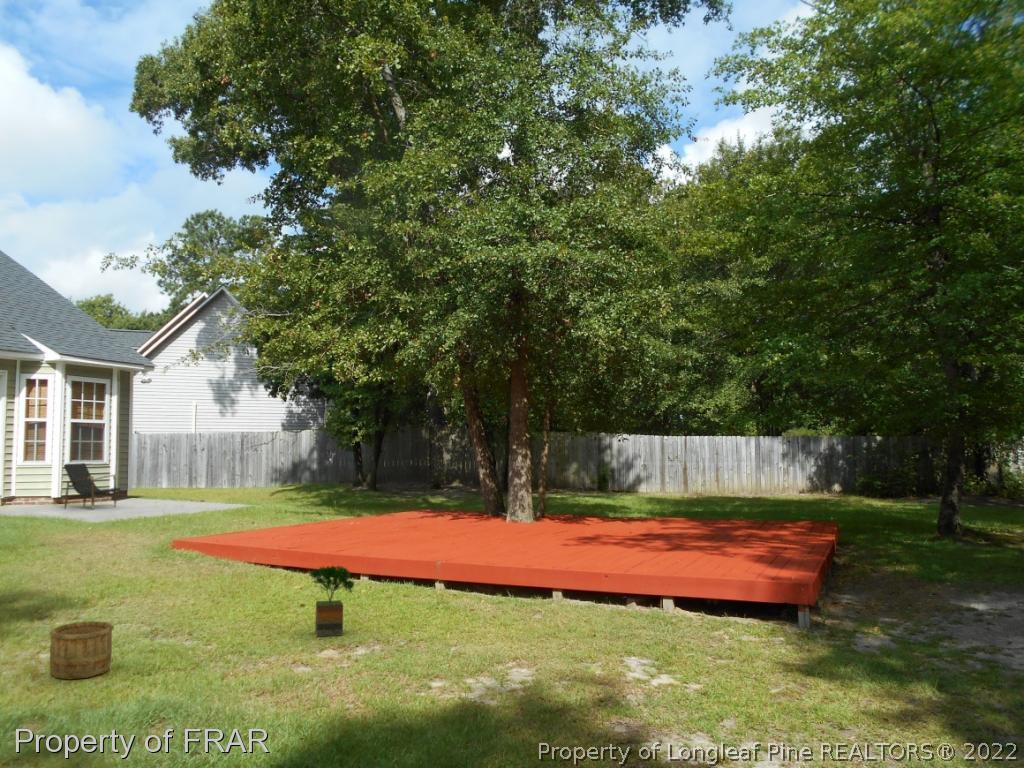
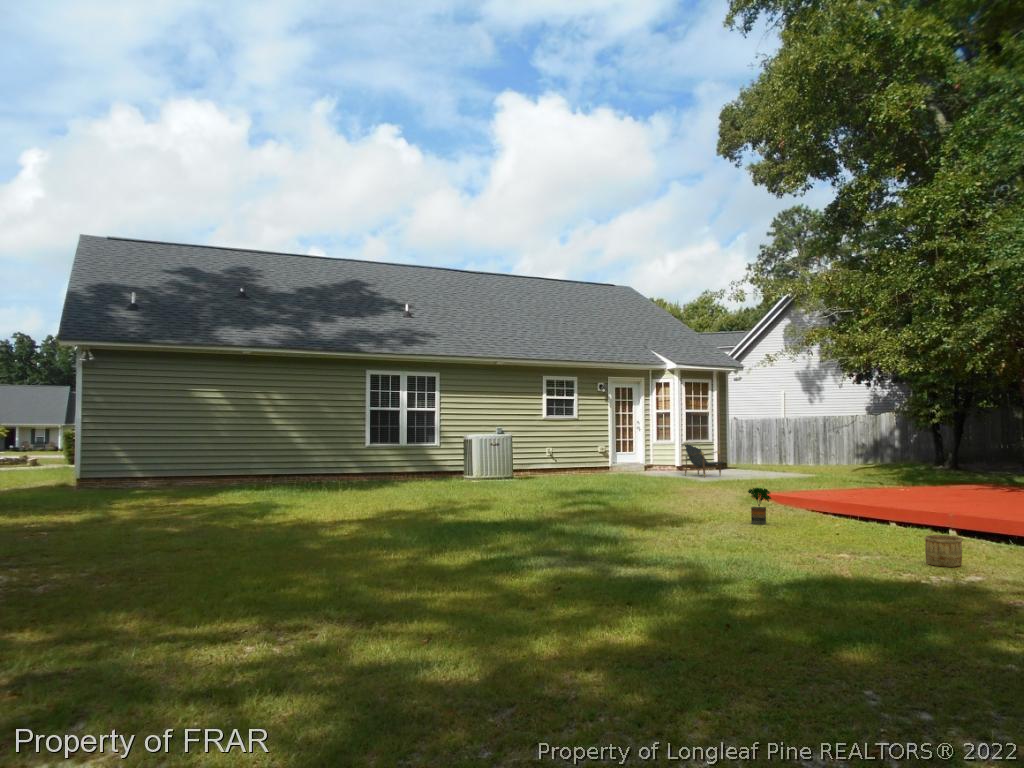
potted tree: present [310,566,354,637] -> present [748,488,771,525]
wooden bucket: present [49,621,114,679] -> present [924,535,963,567]

